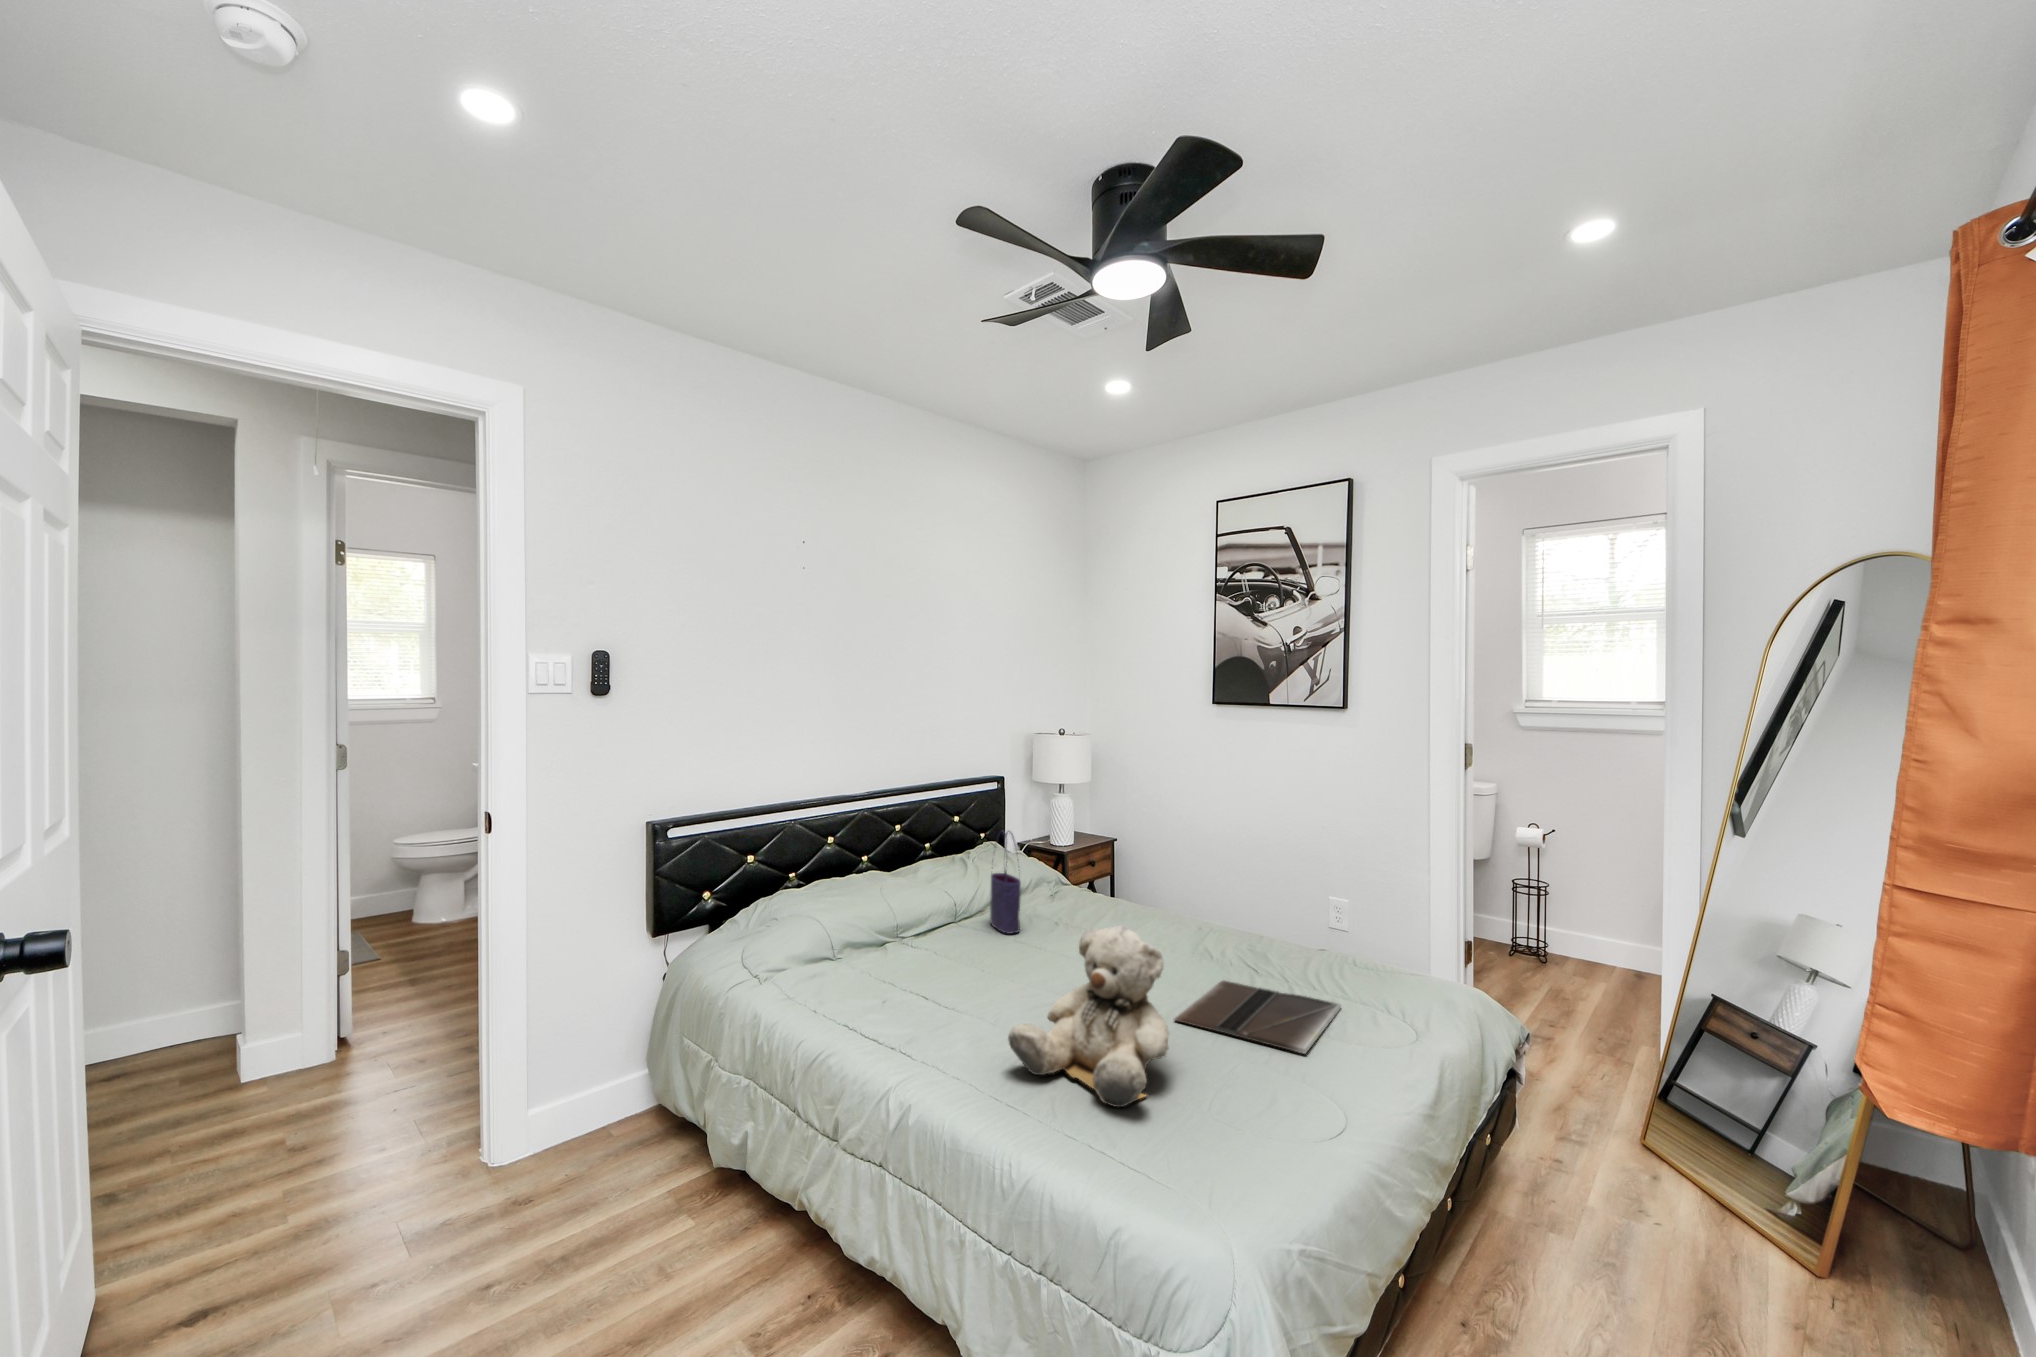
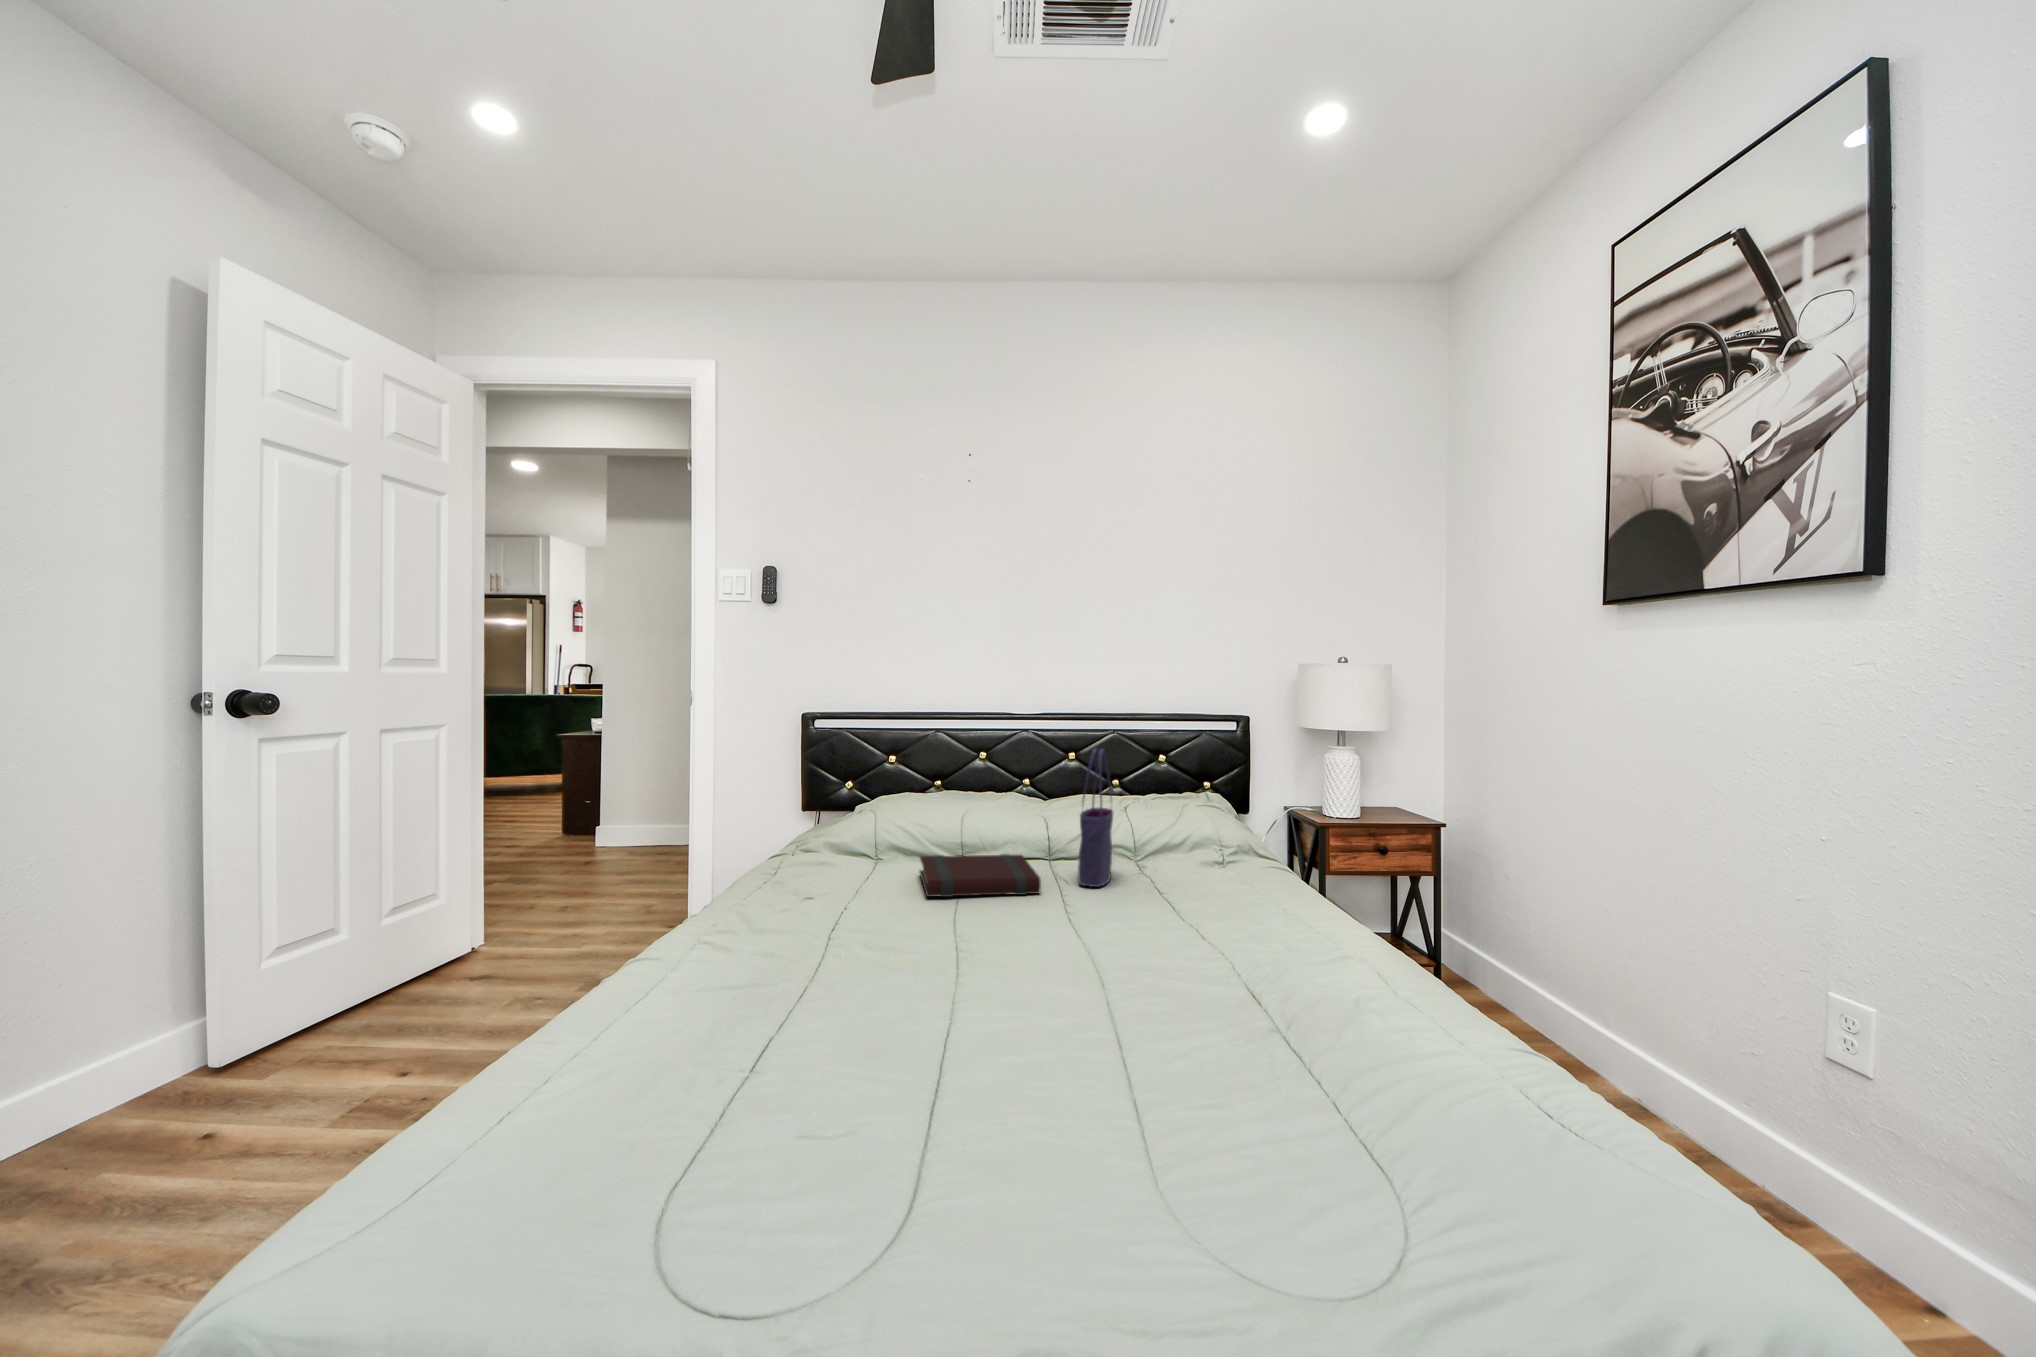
book: none [894,922,1001,971] -> present [919,854,1041,897]
teddy bear: present [1008,925,1169,1107] -> none [637,826,895,1095]
laptop: present [1174,981,1341,1054] -> none [1011,1015,1358,1173]

